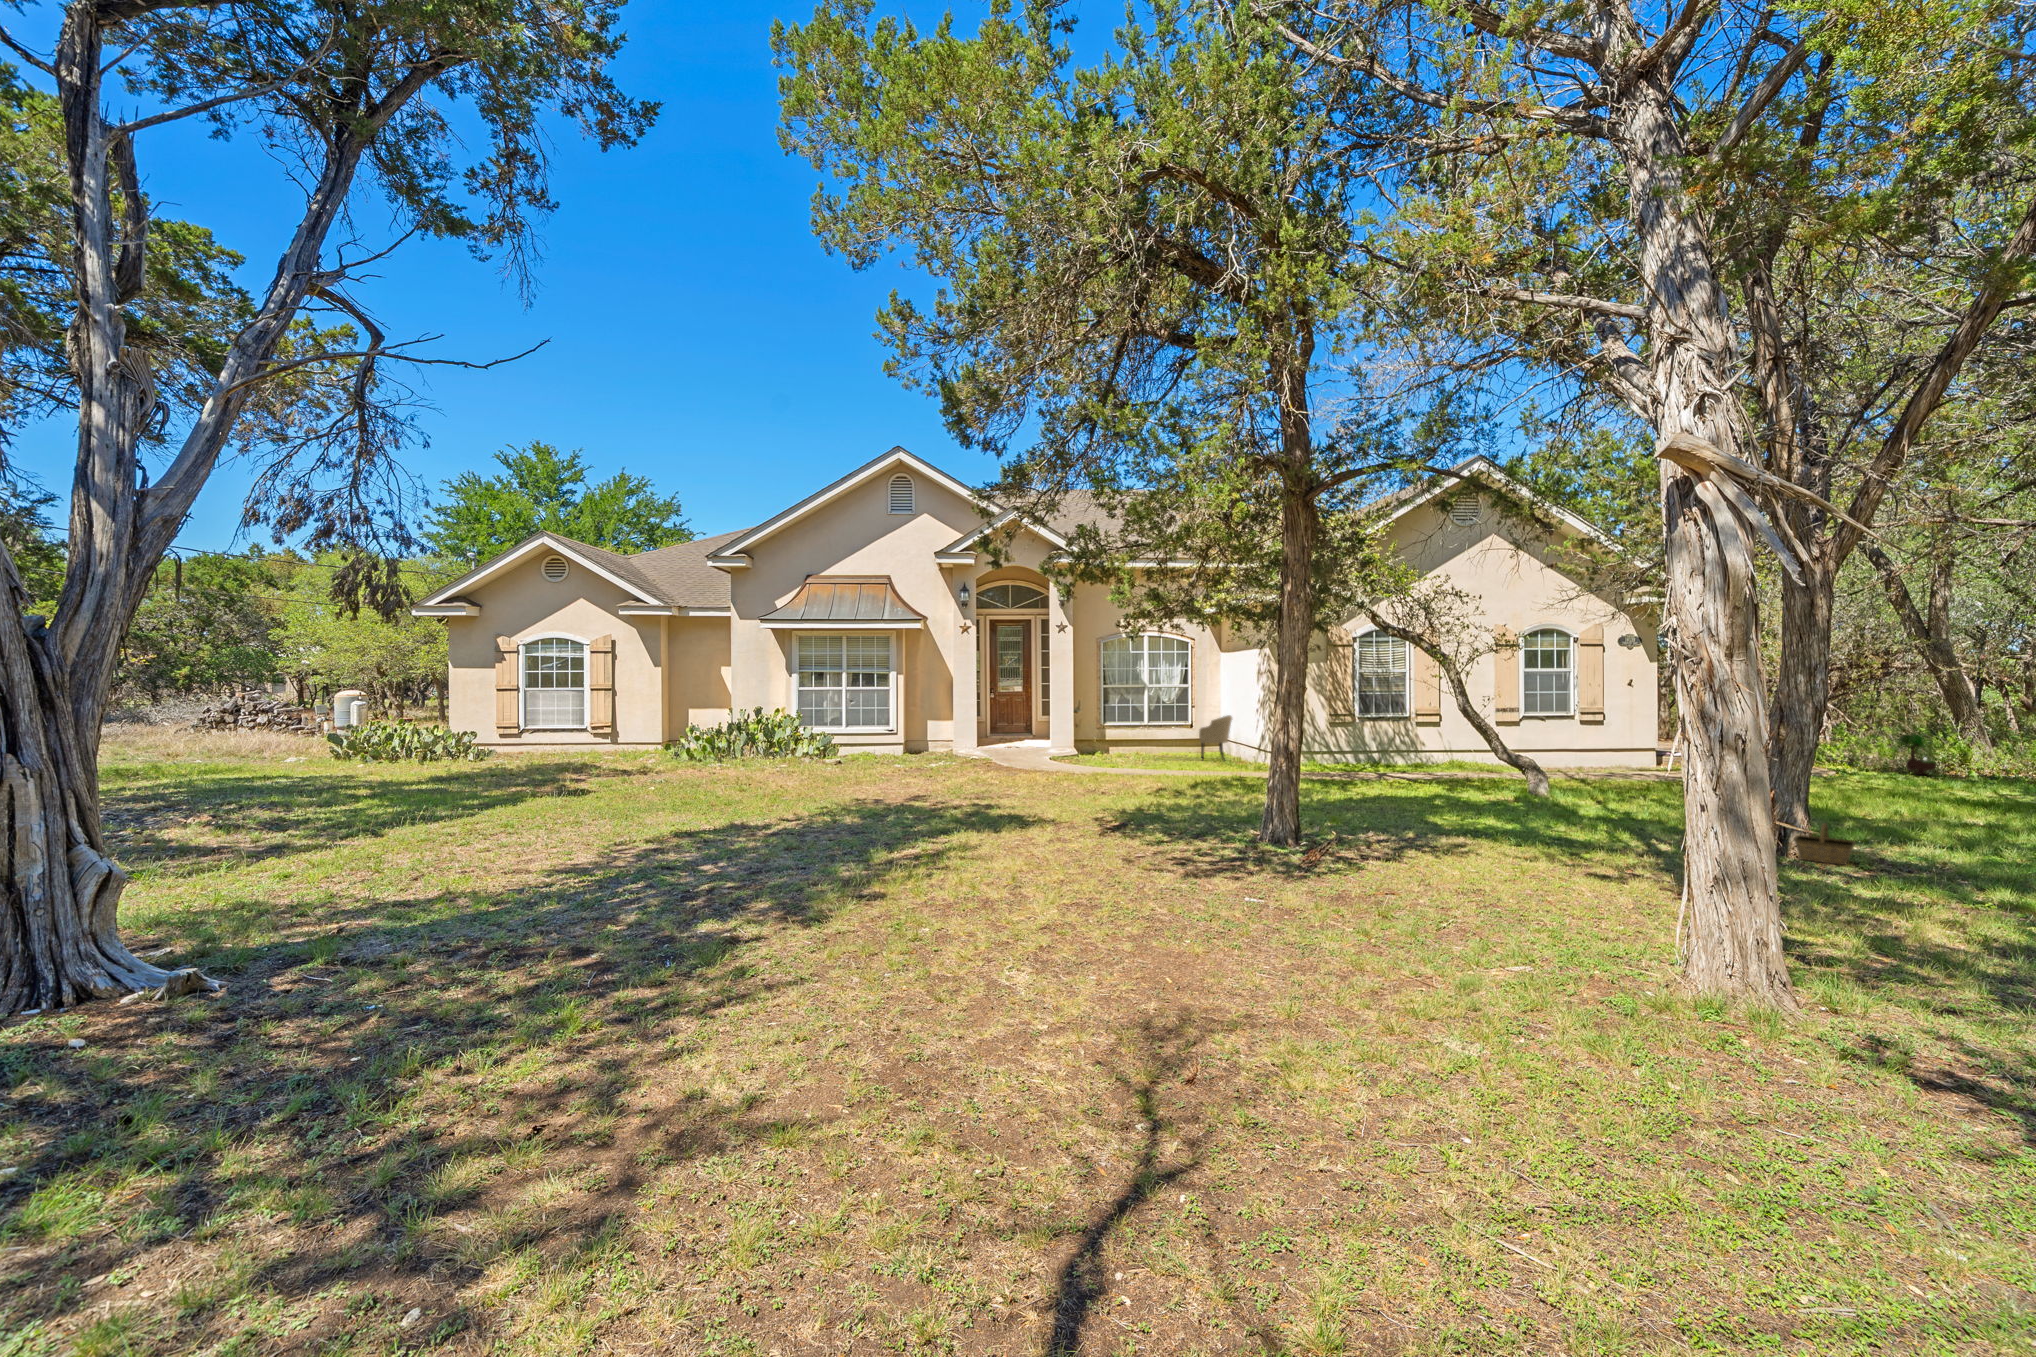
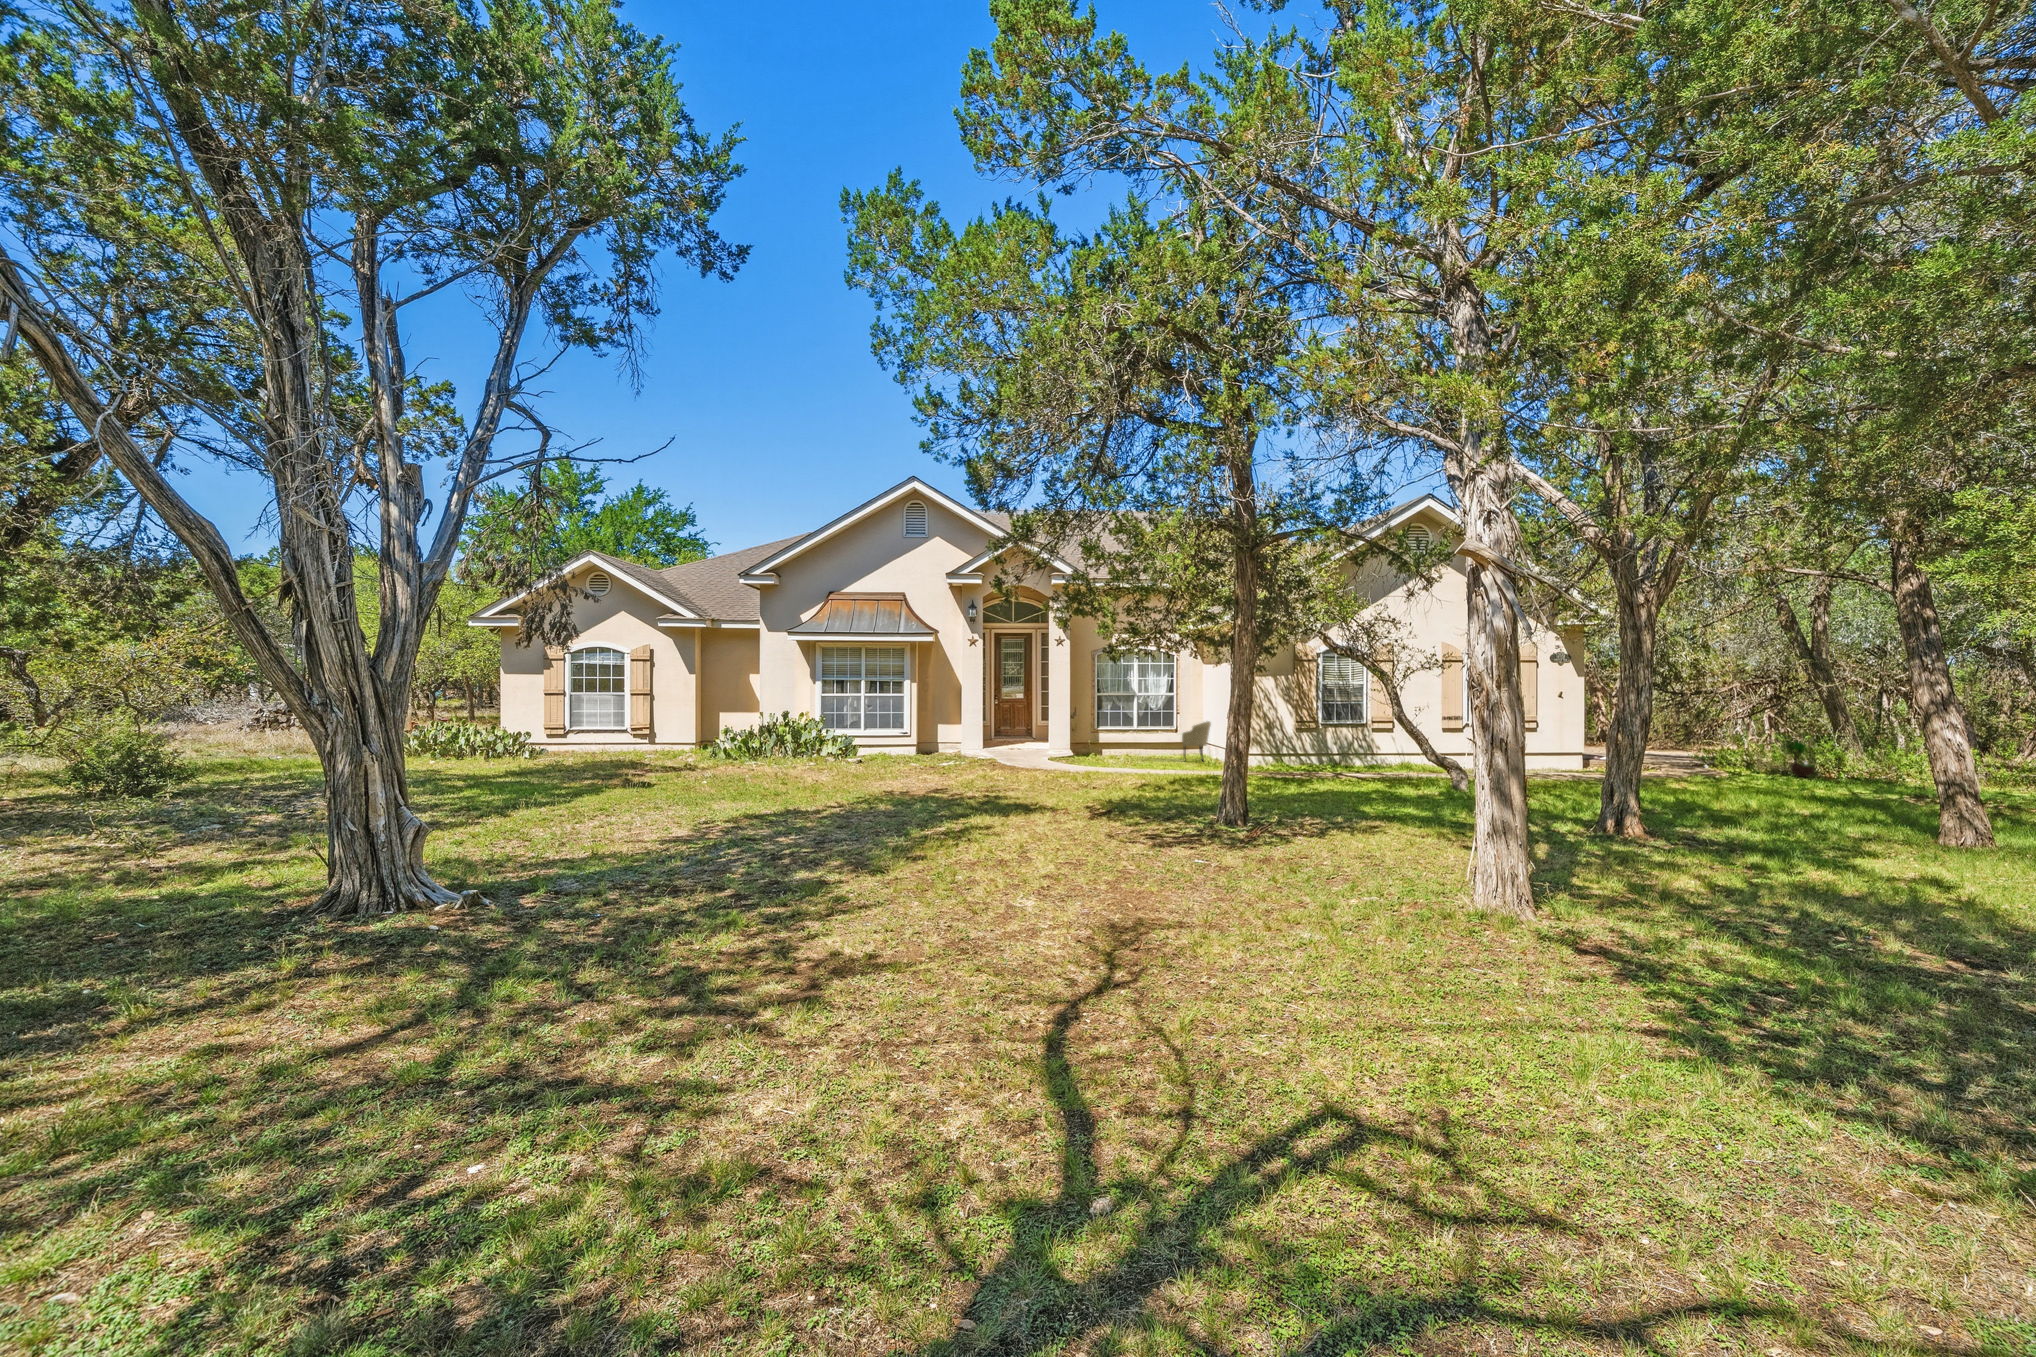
basket: present [1793,823,1855,865] -> none [1633,809,1679,842]

